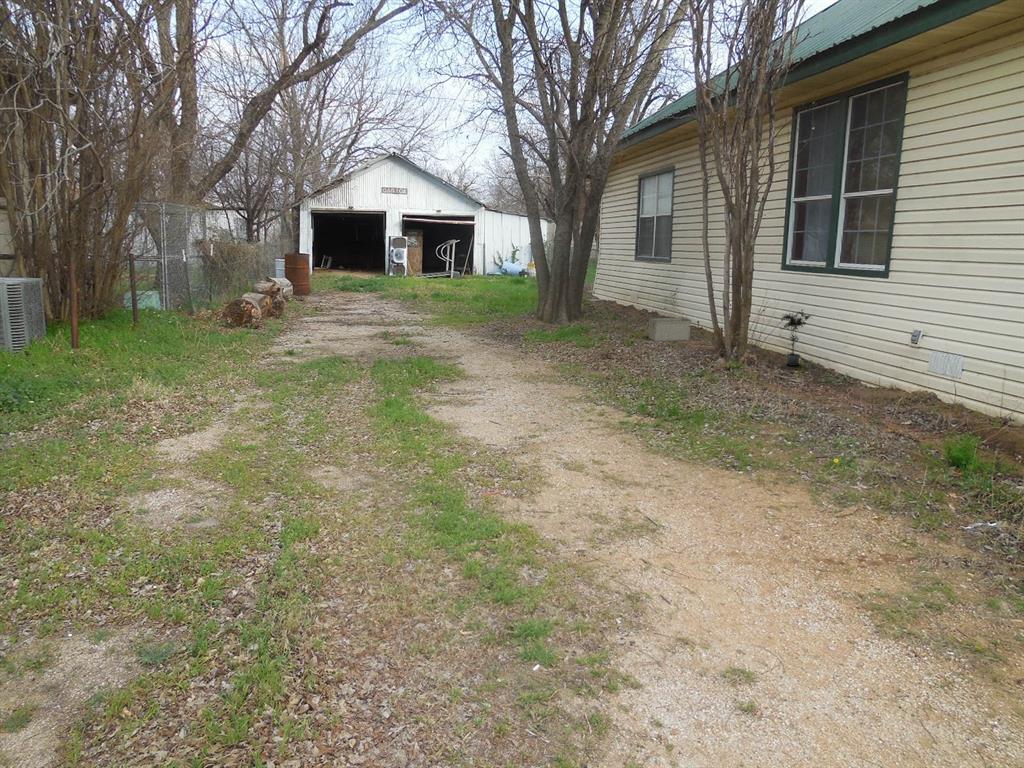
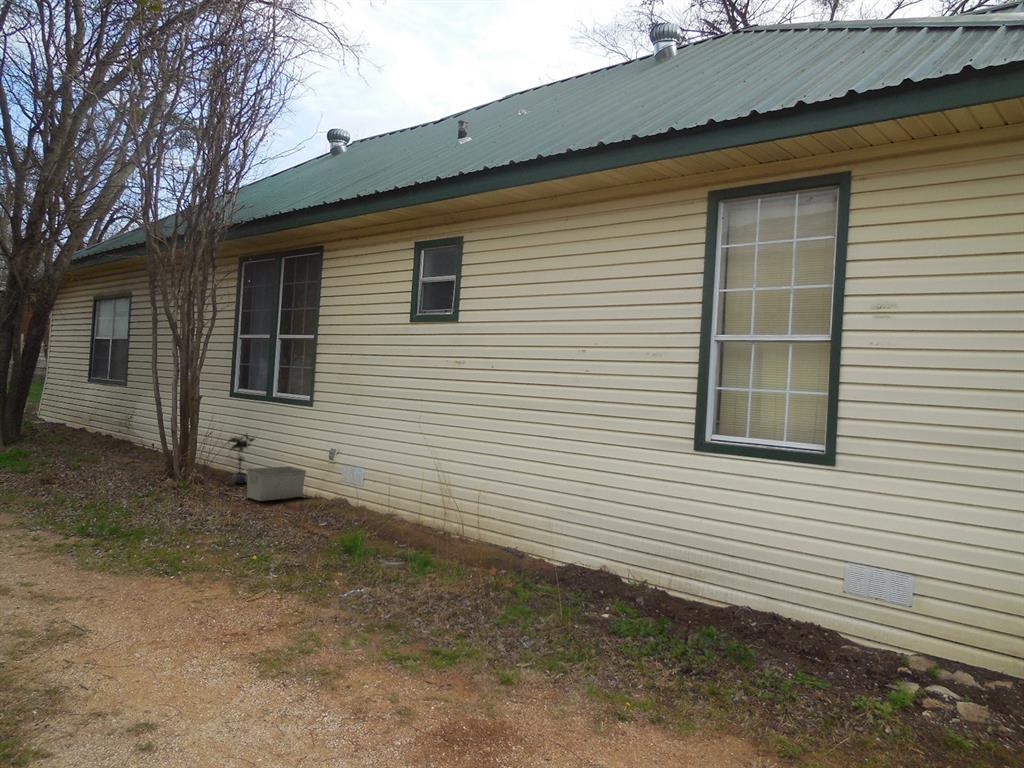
storage bin: present [649,317,691,341] -> present [247,467,306,501]

